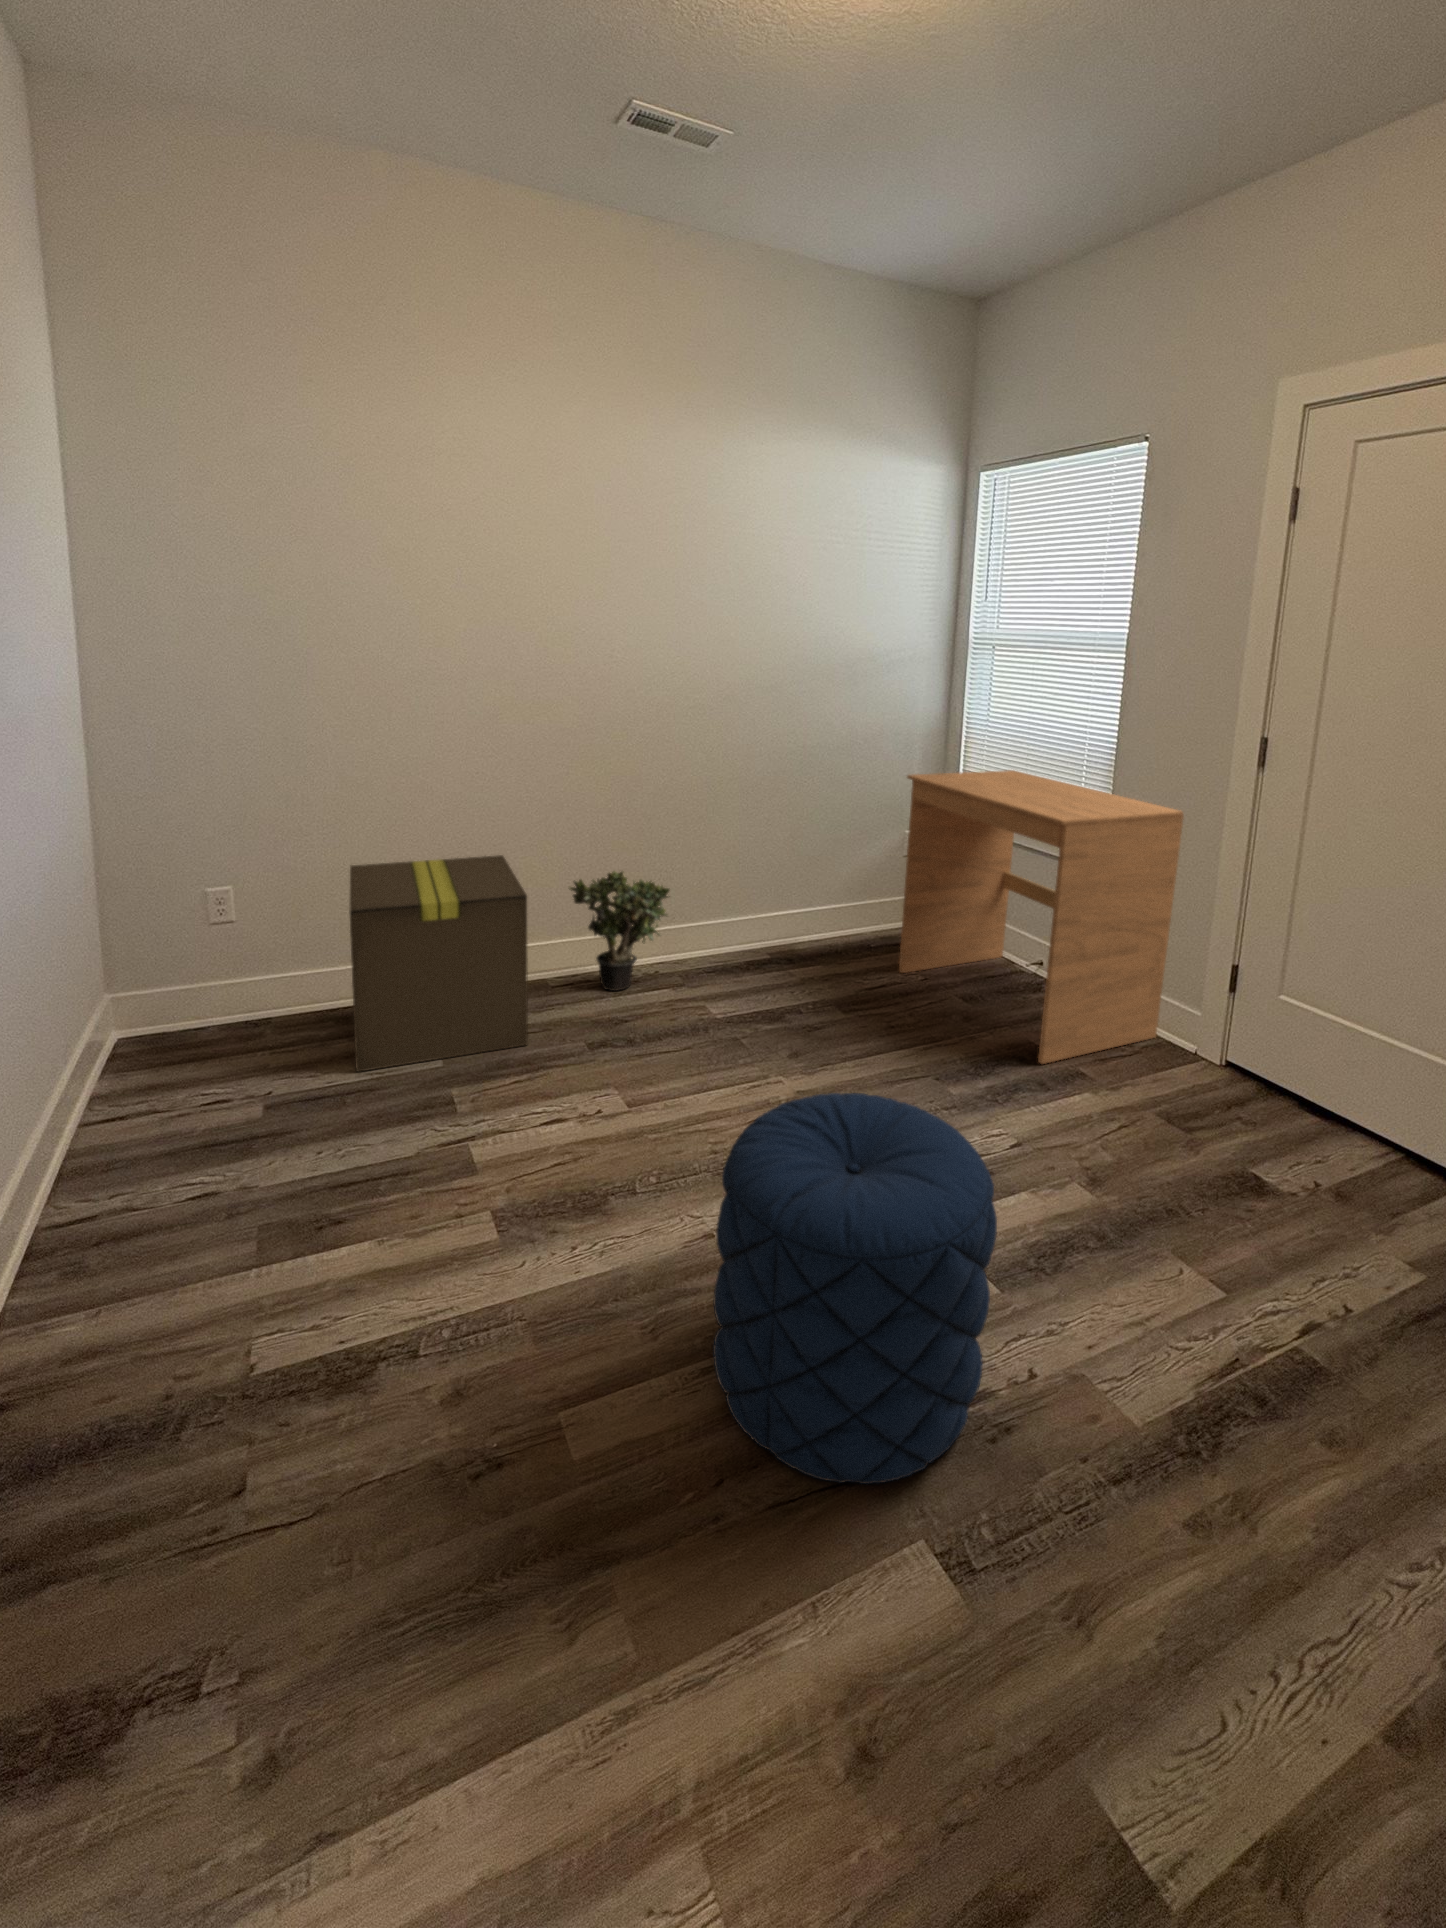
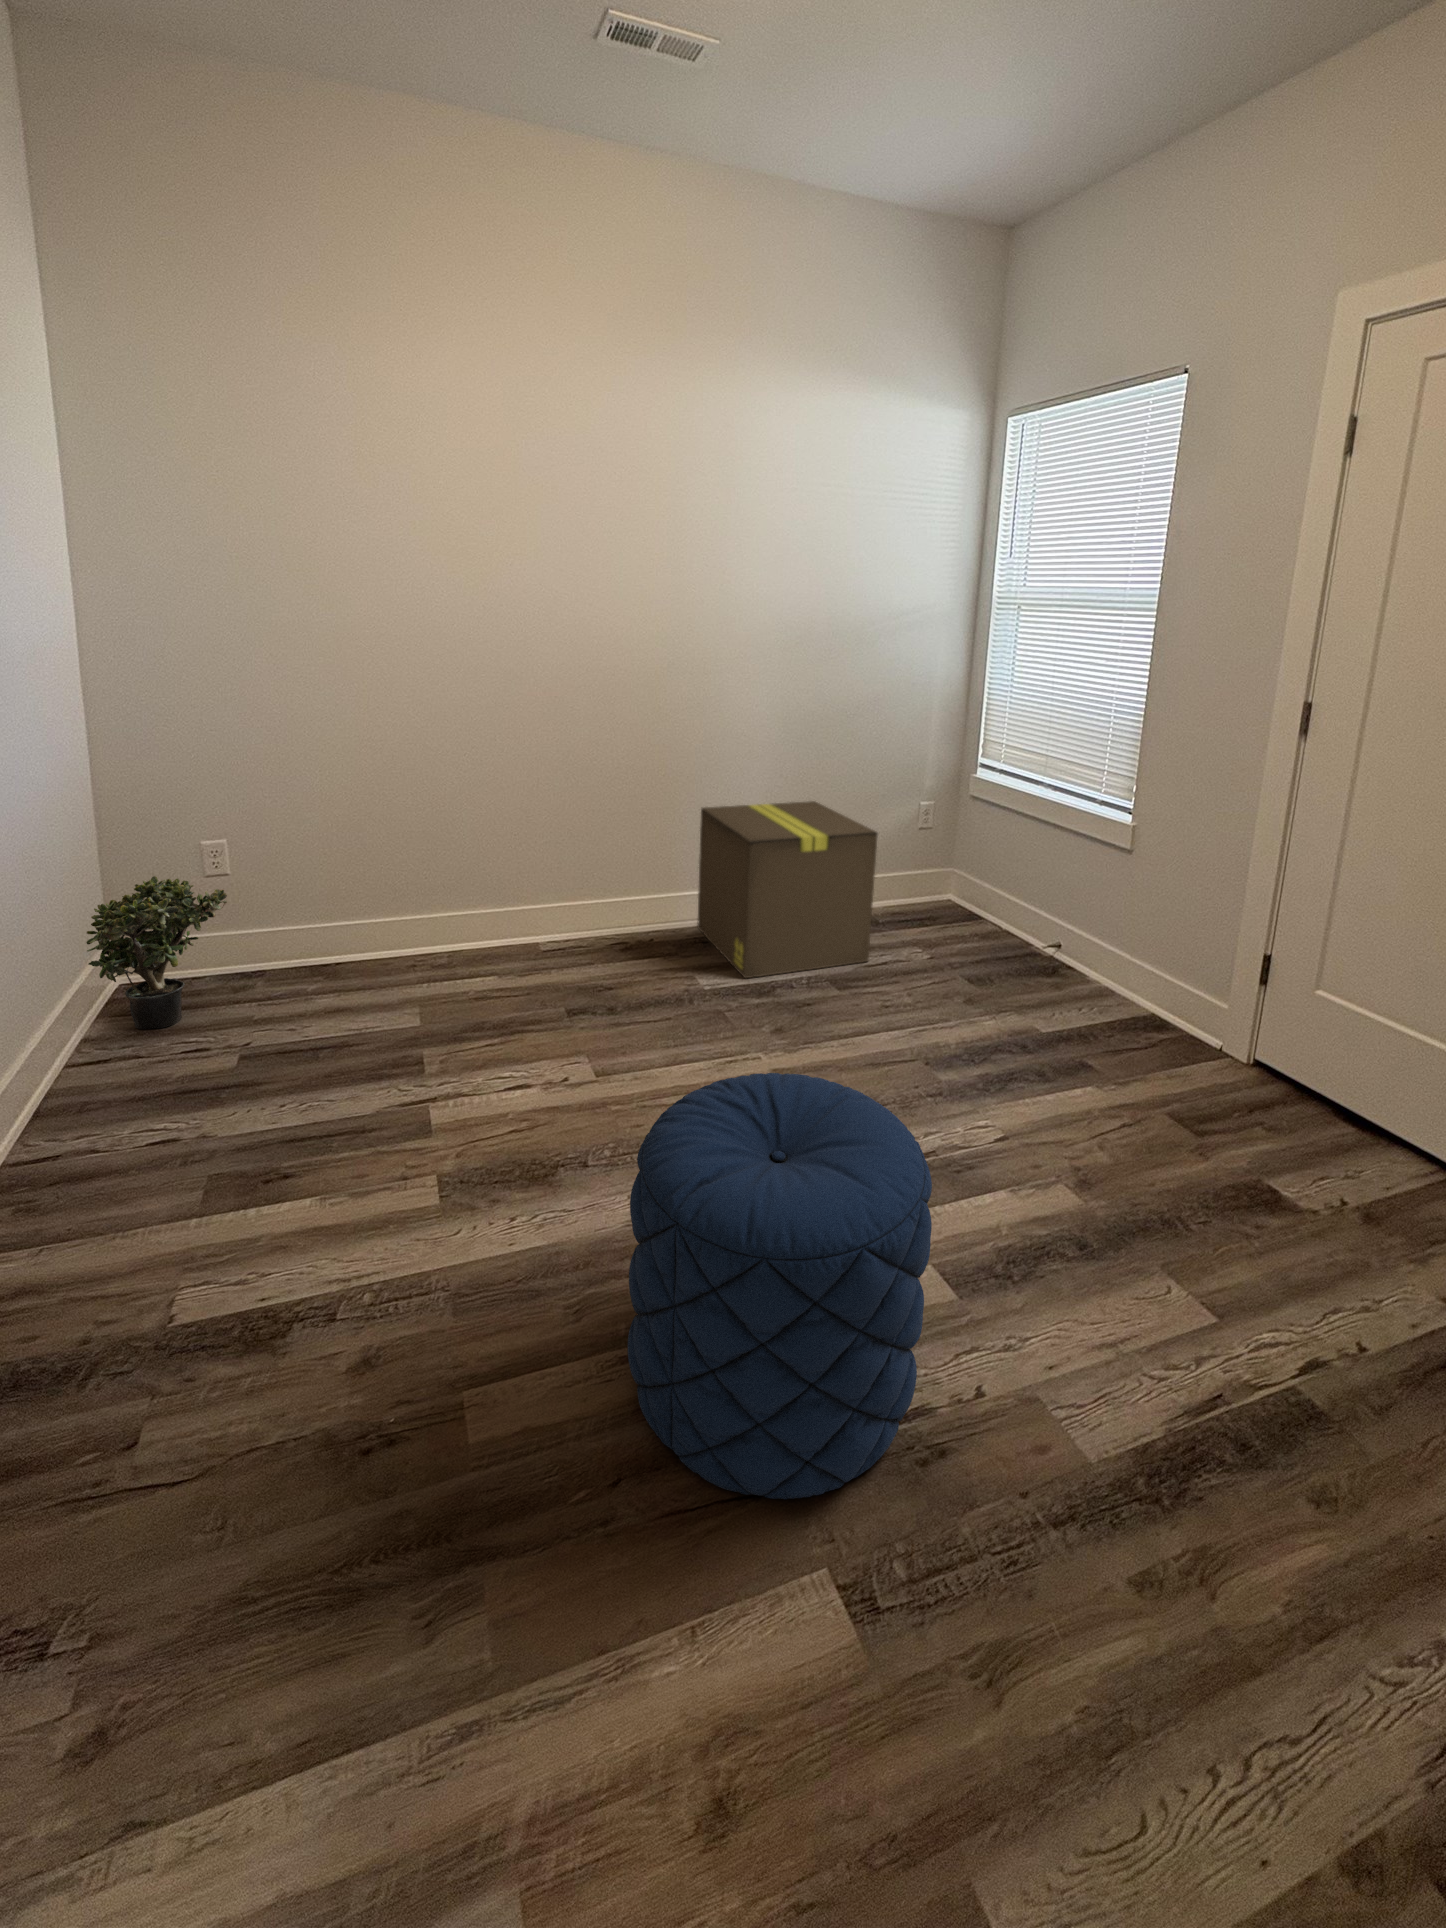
desk: present [899,770,1184,1064] -> none [901,740,1209,1052]
cardboard box: present [349,855,528,1072] -> present [697,801,878,978]
potted plant: present [569,872,670,991] -> present [86,876,227,1029]

